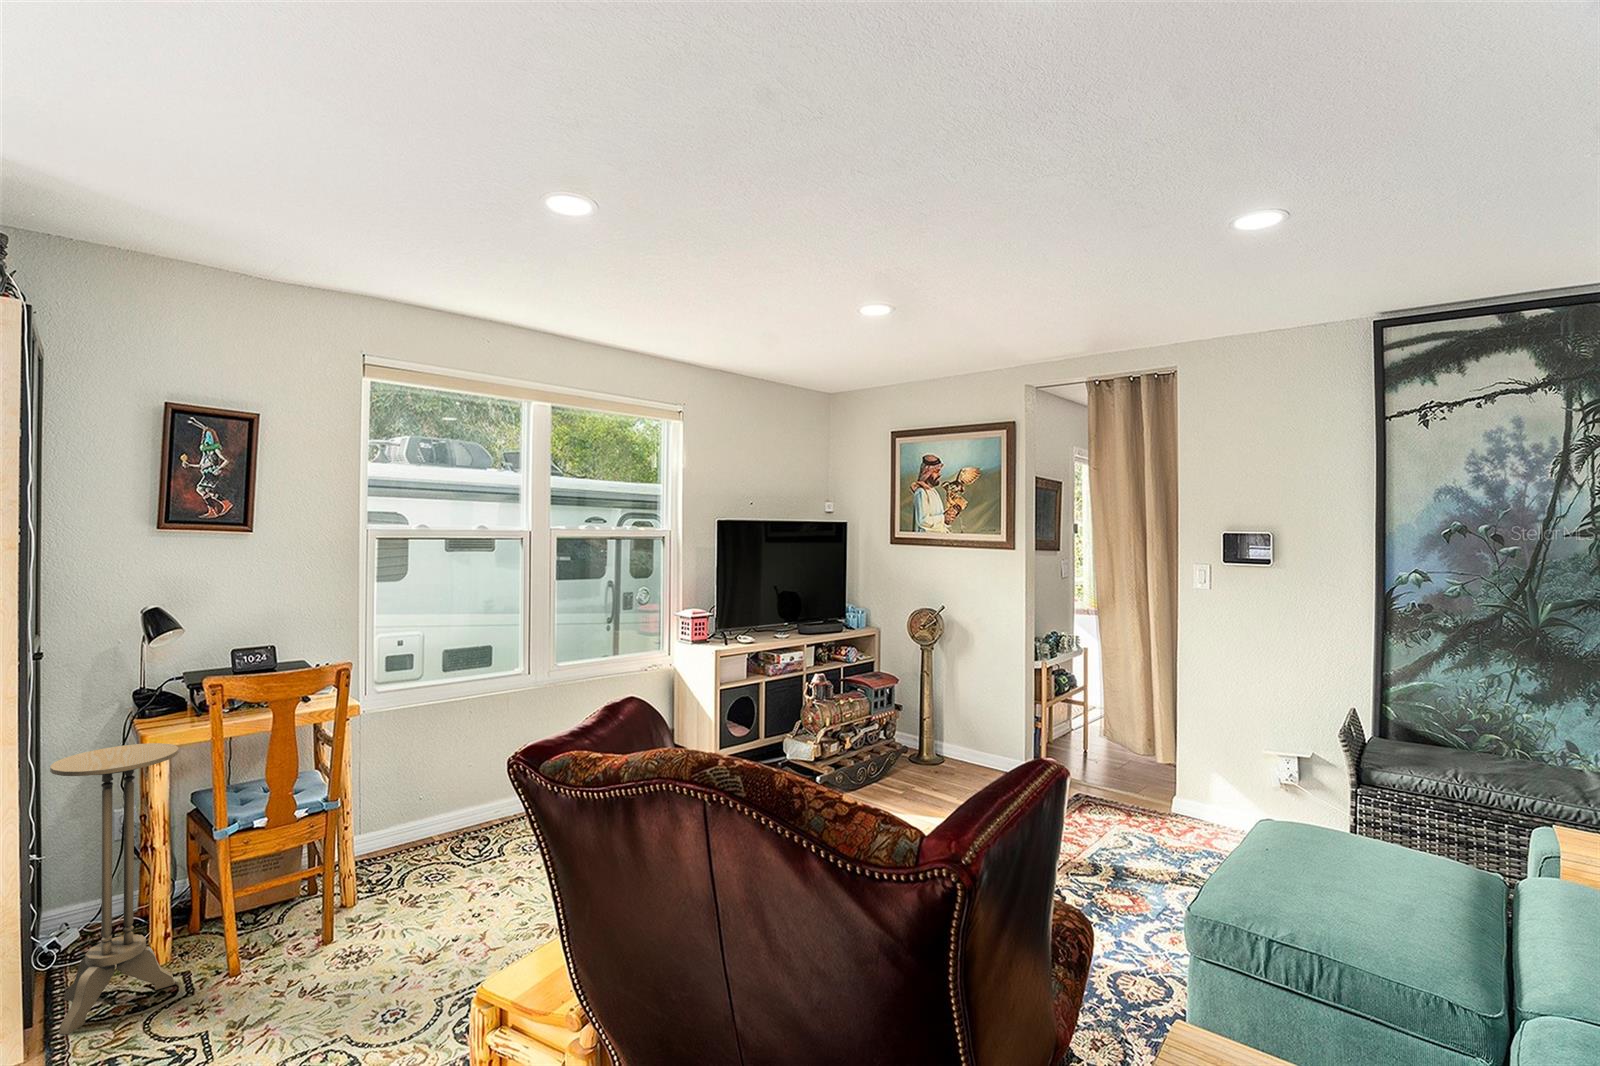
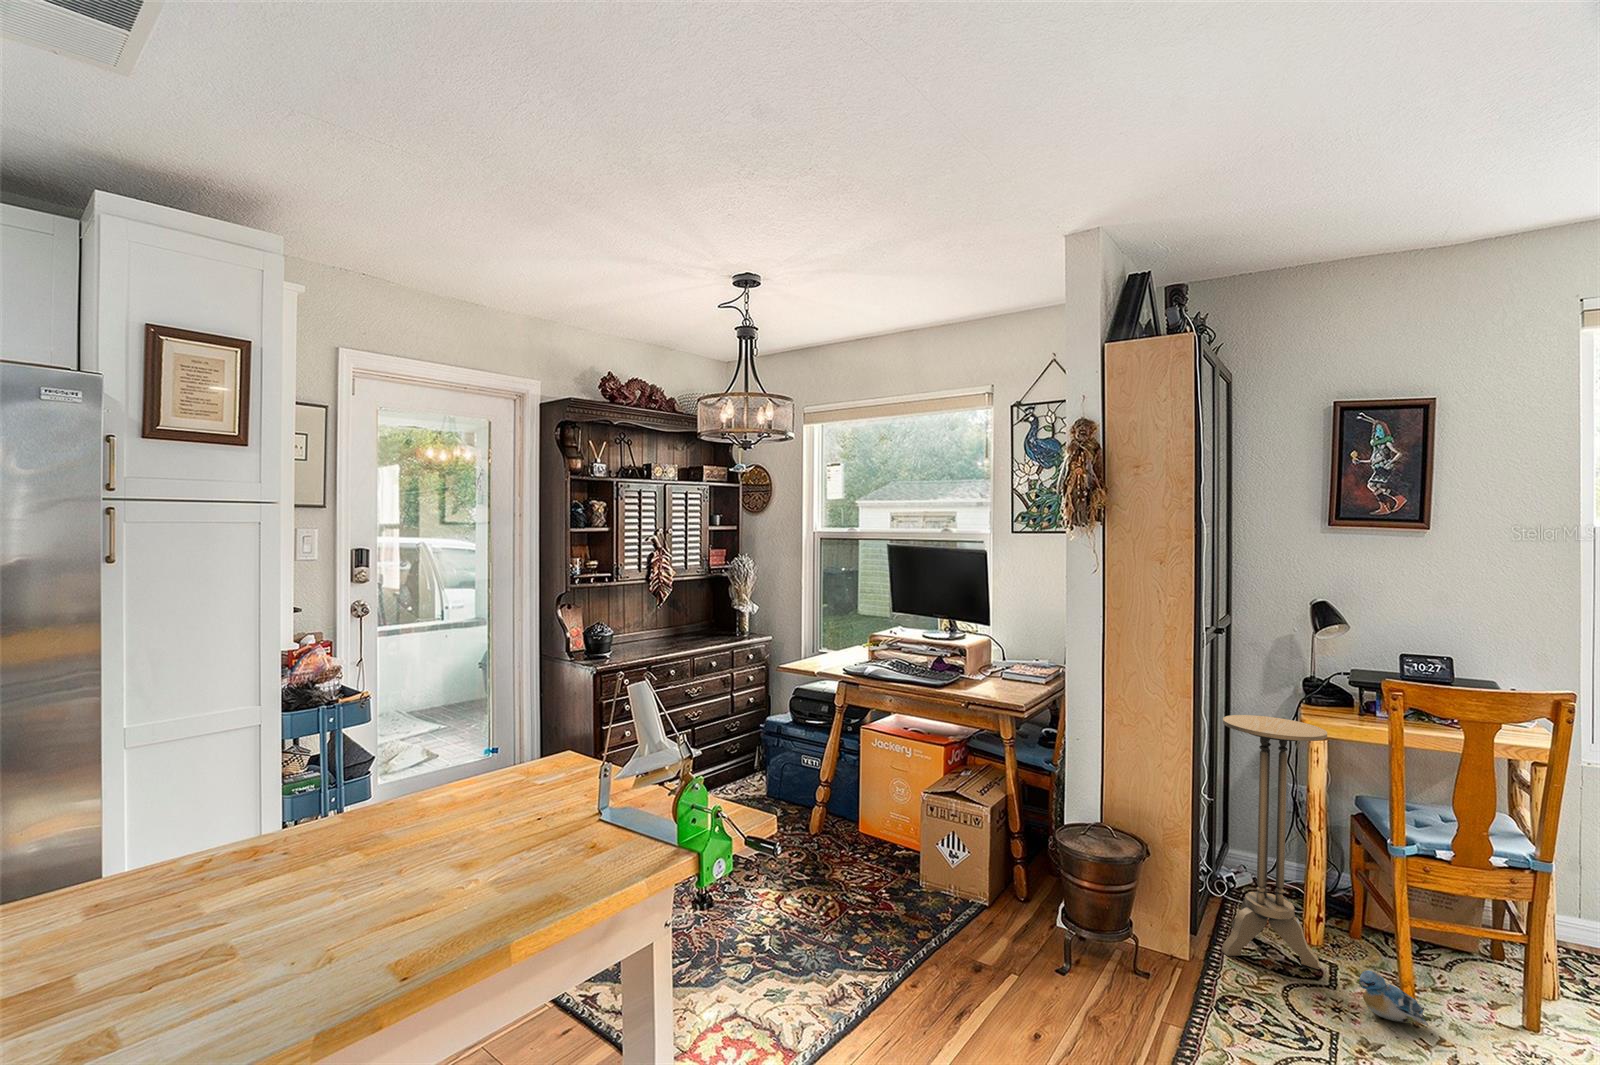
plush toy: none [218,954,282,991] -> present [1357,970,1432,1026]

